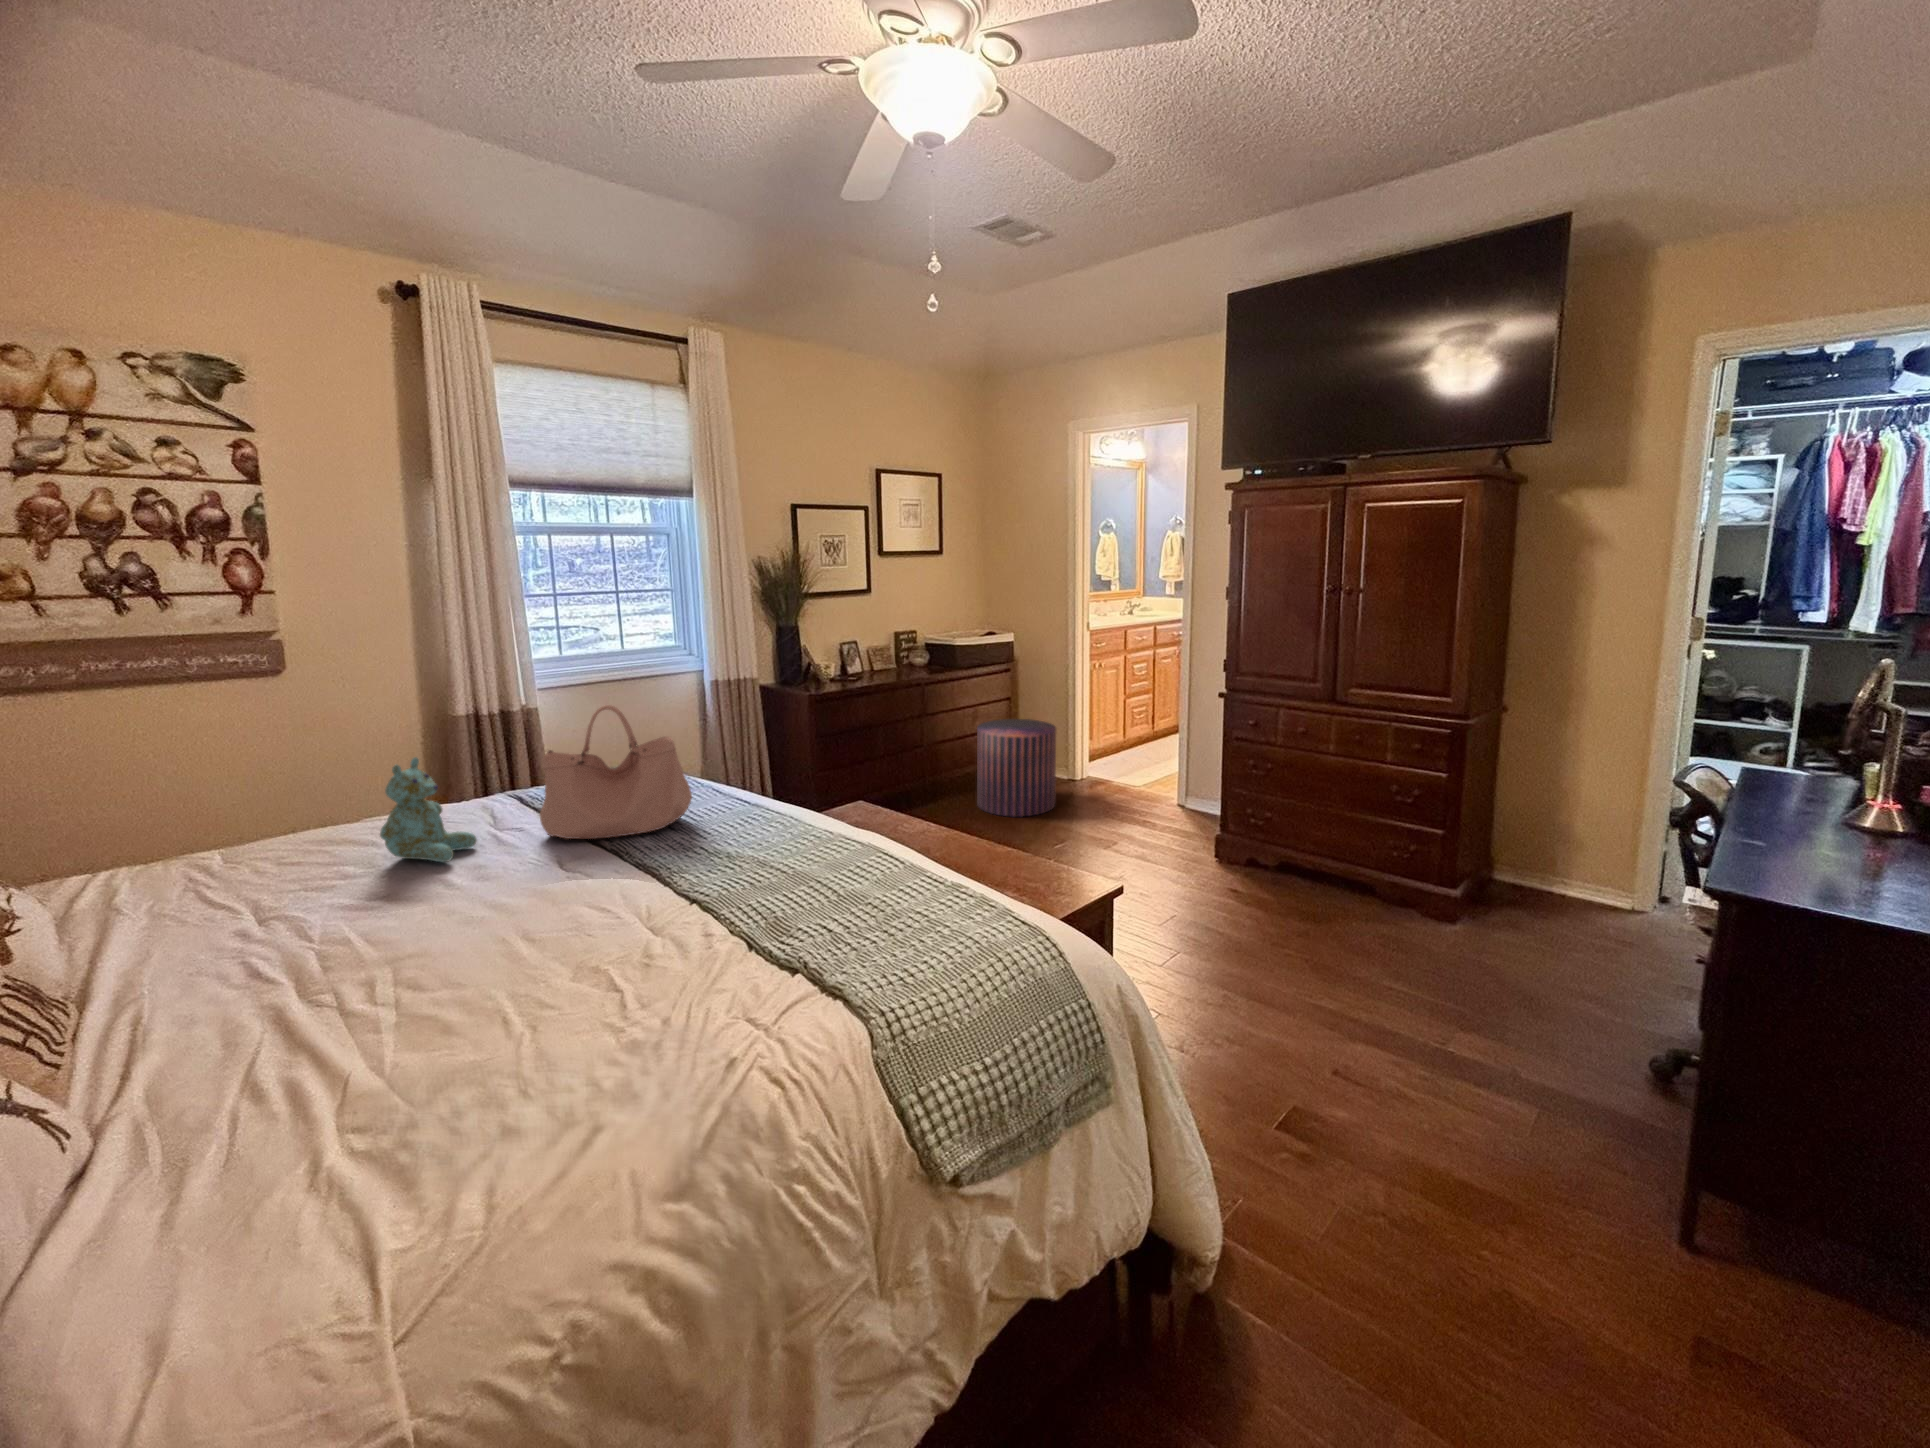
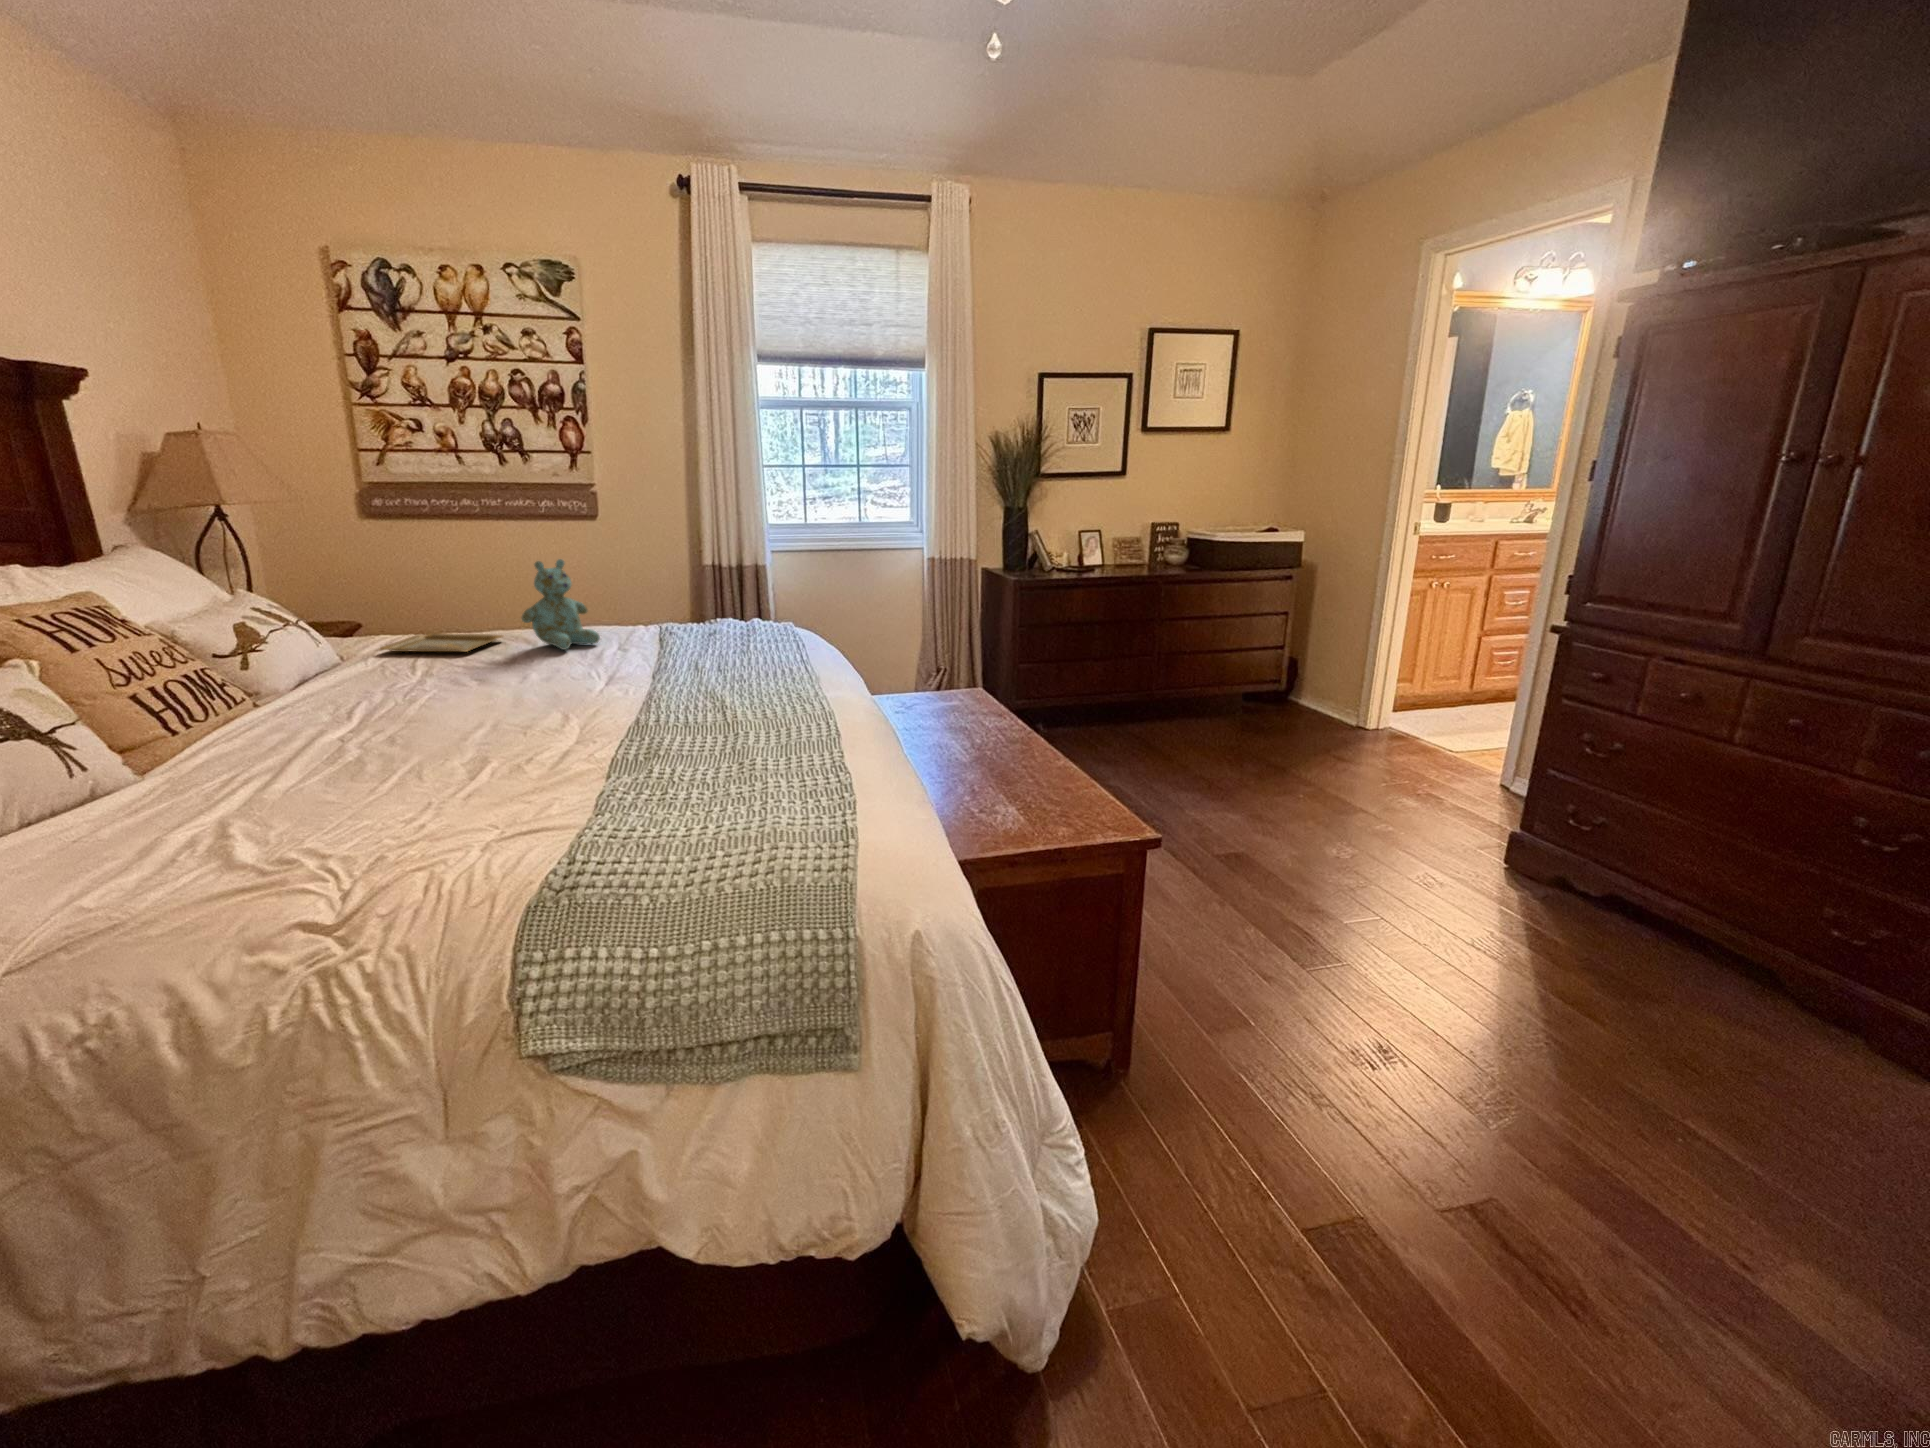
handbag: present [540,705,692,839] -> none [645,525,765,653]
pouf: present [977,719,1056,817] -> none [1218,635,1336,754]
tray: none [140,859,323,918] -> present [380,633,504,652]

